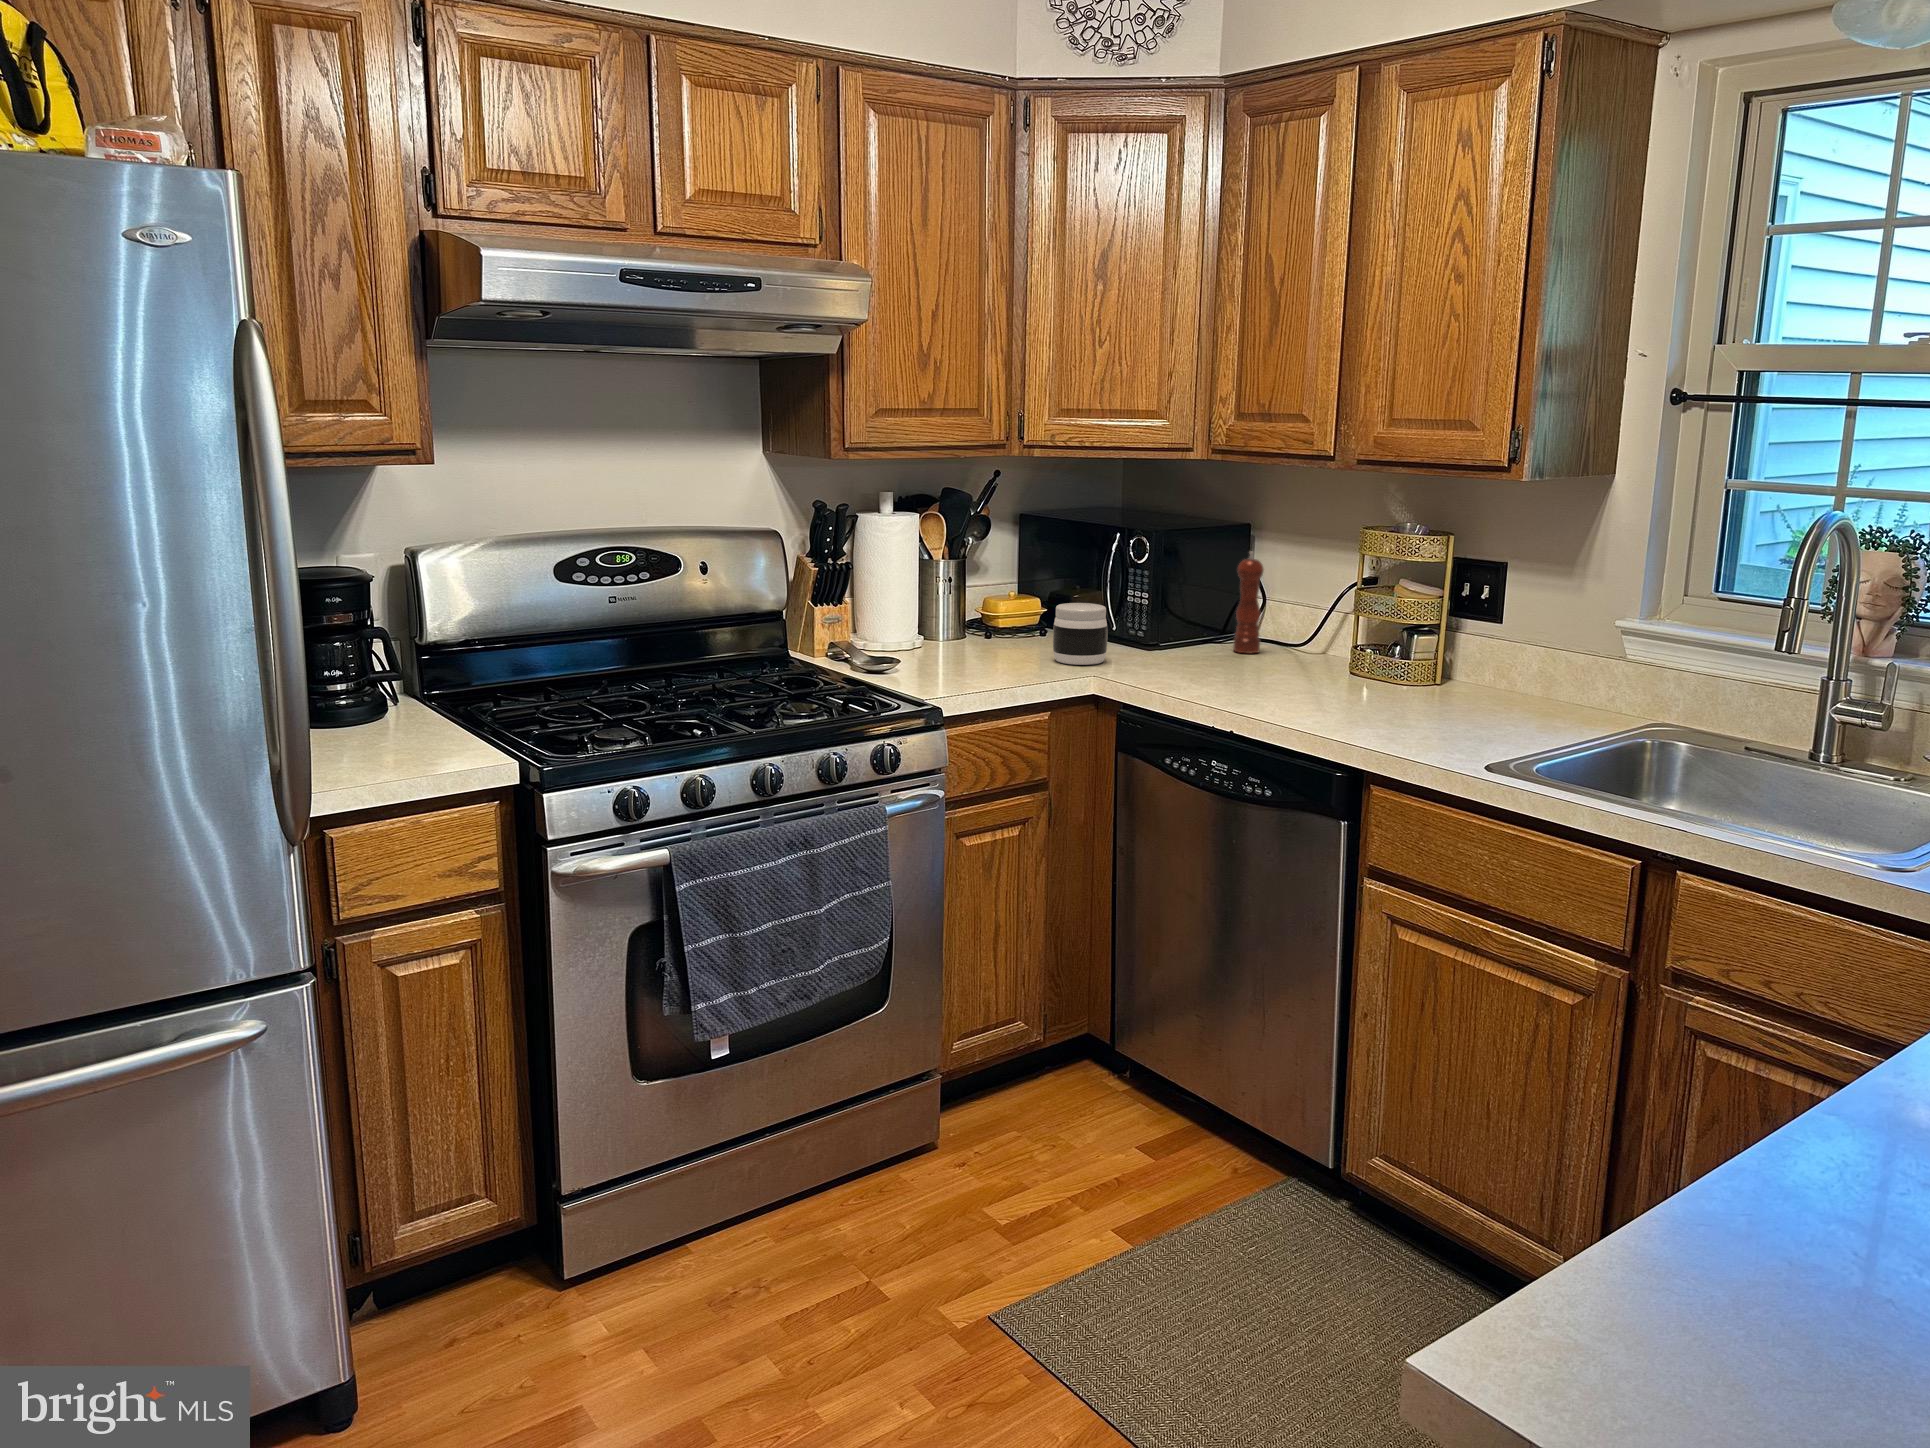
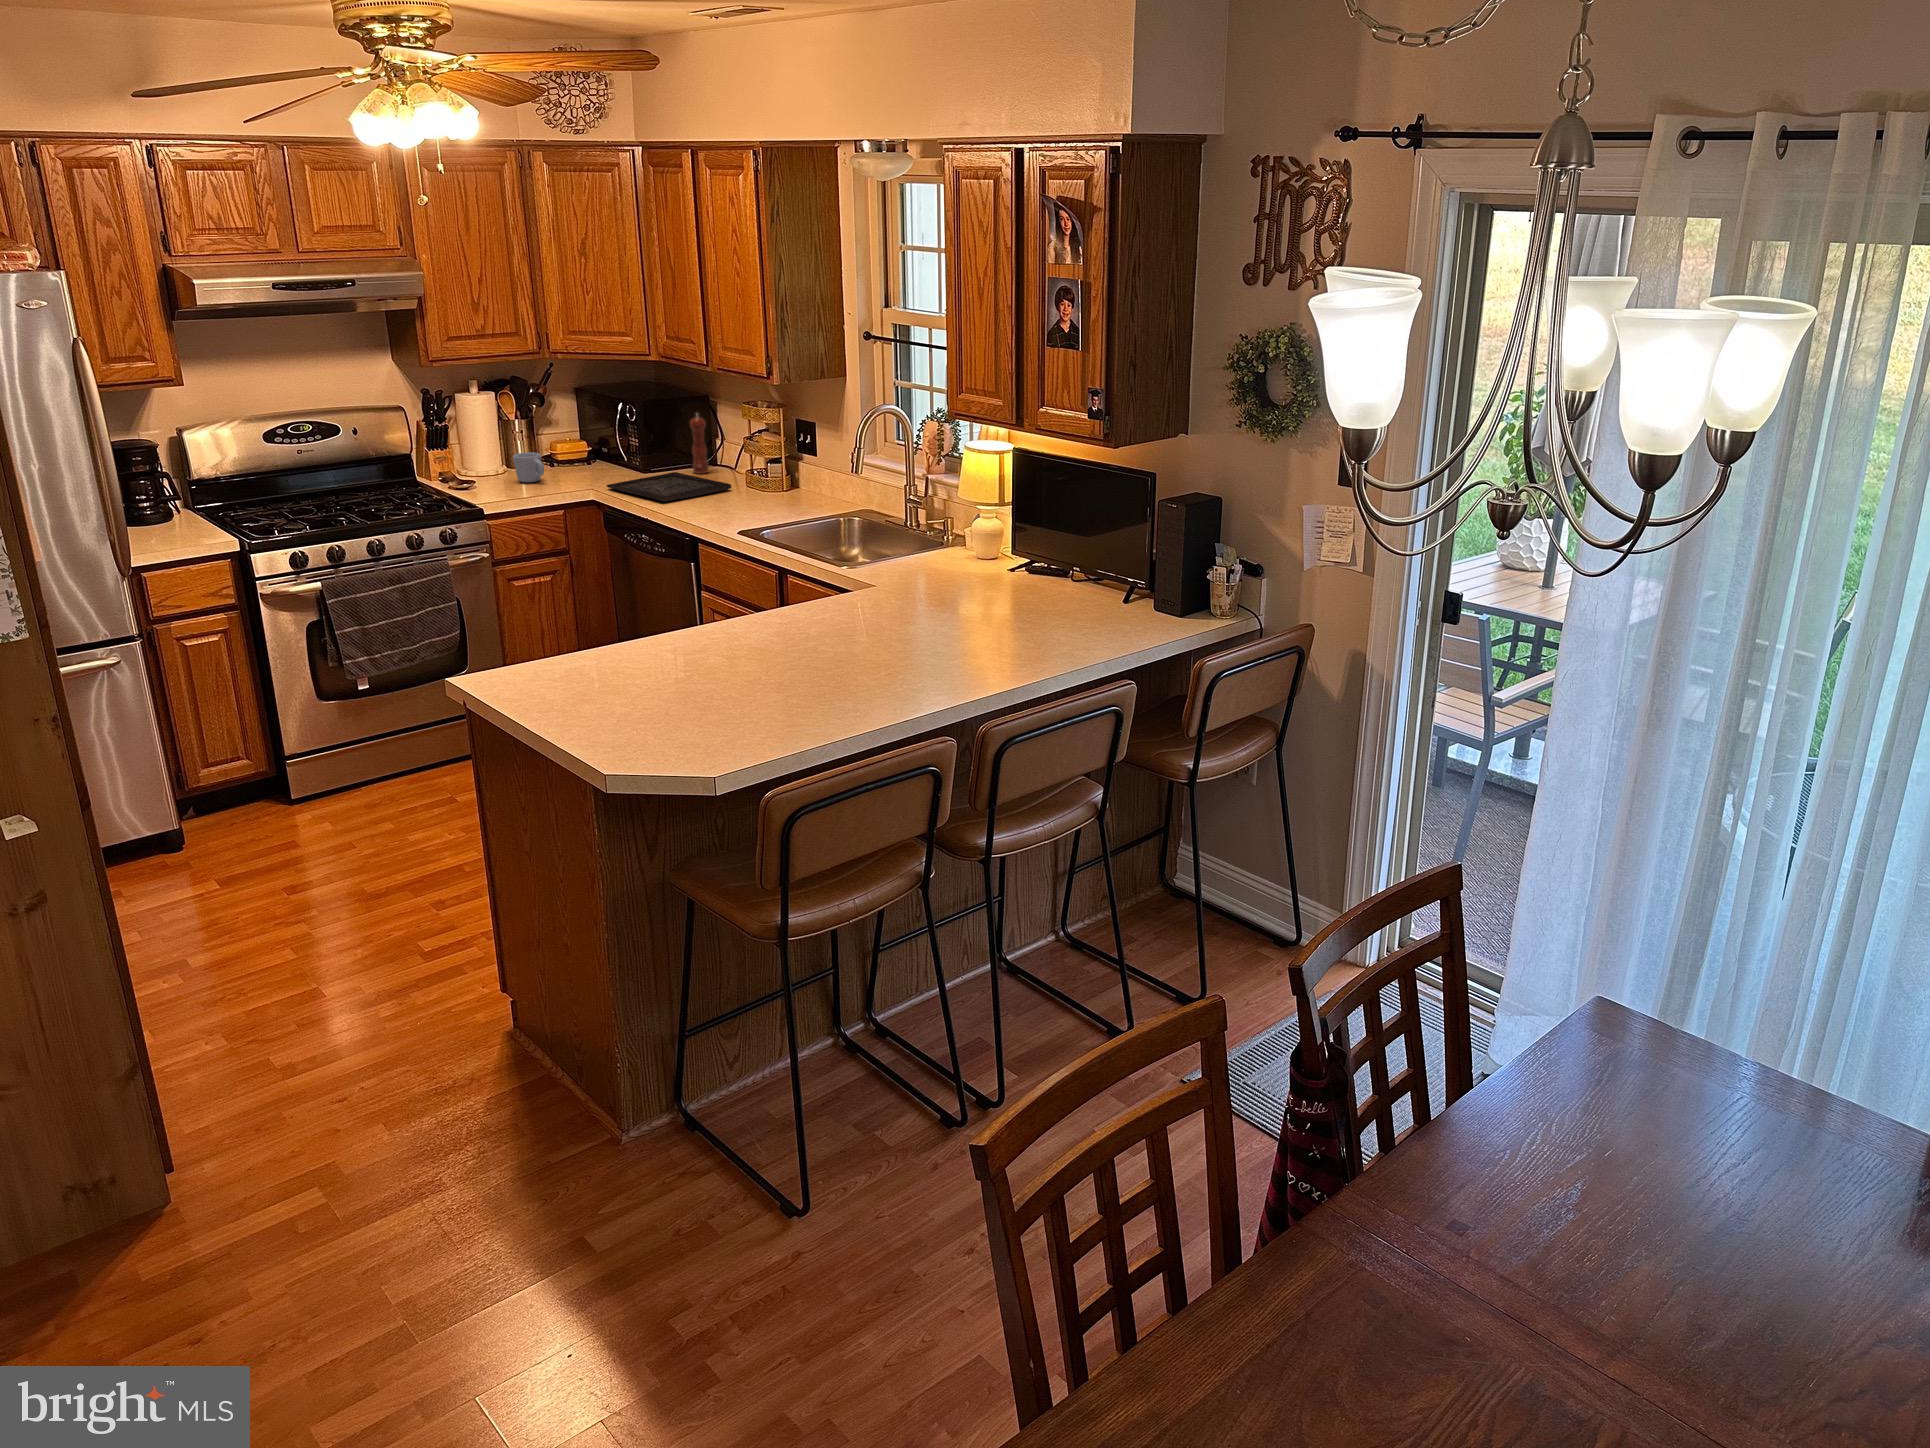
jar: present [1053,603,1107,665] -> none [573,447,606,483]
mug: none [955,611,1010,661] -> present [513,452,544,482]
tray: none [1125,650,1348,700] -> present [607,472,731,502]

